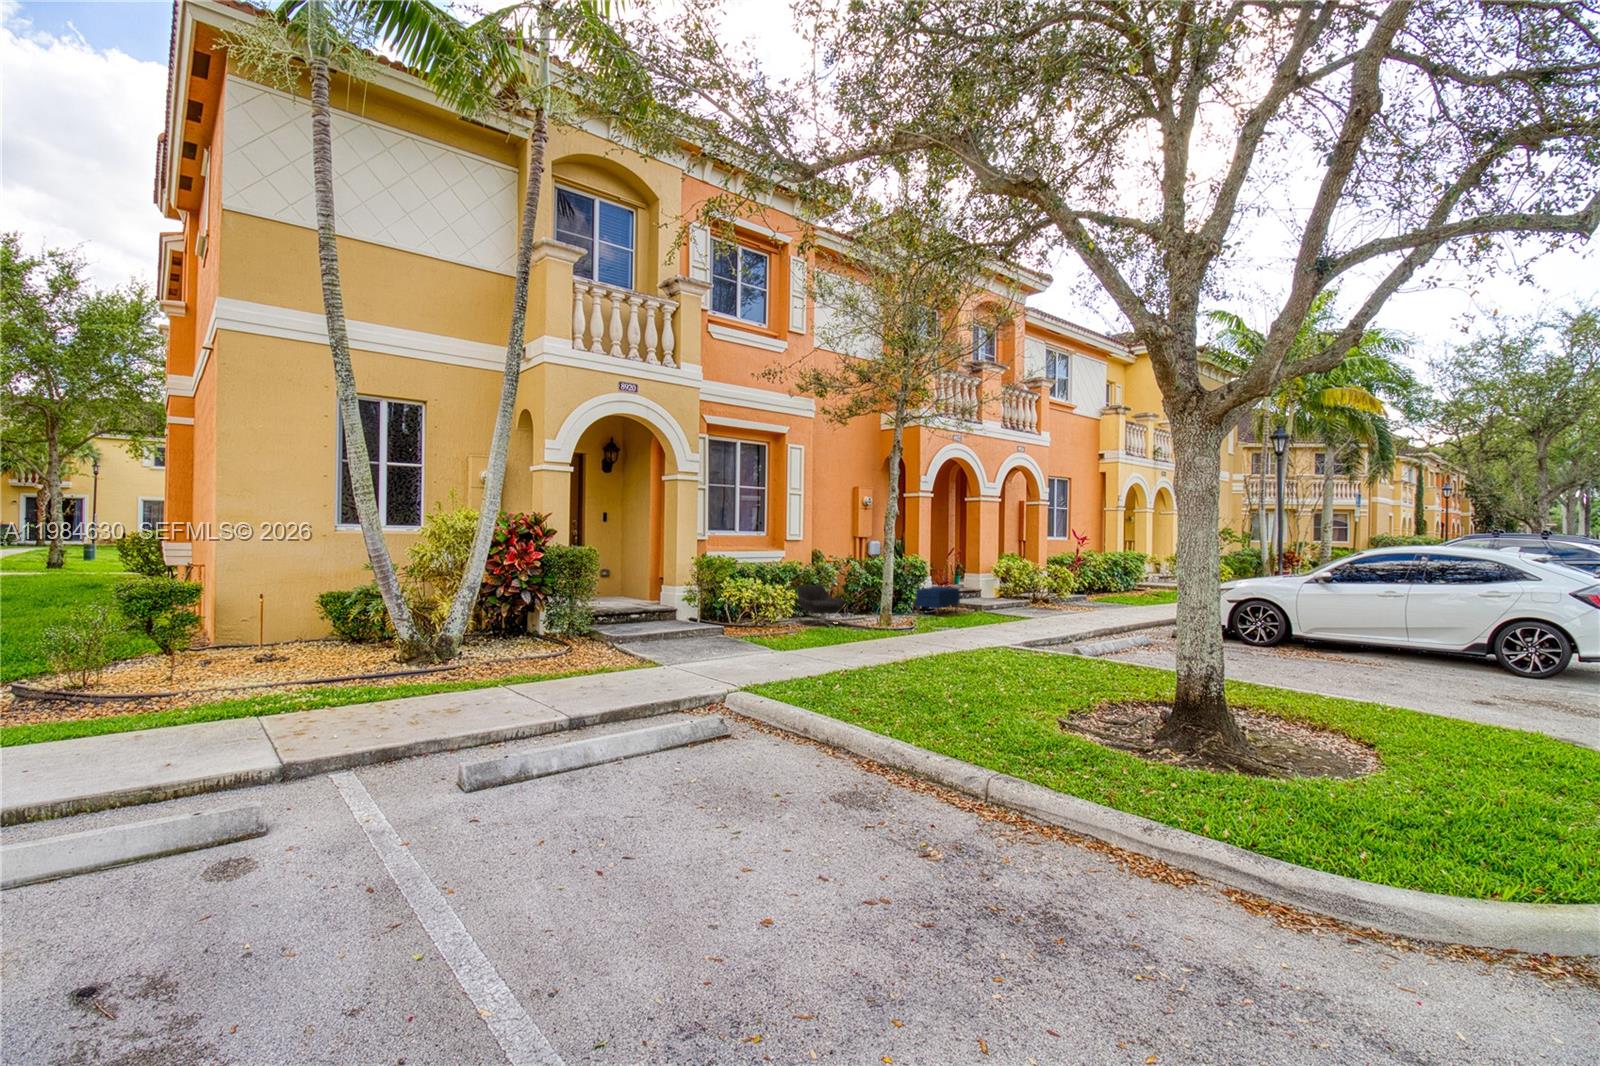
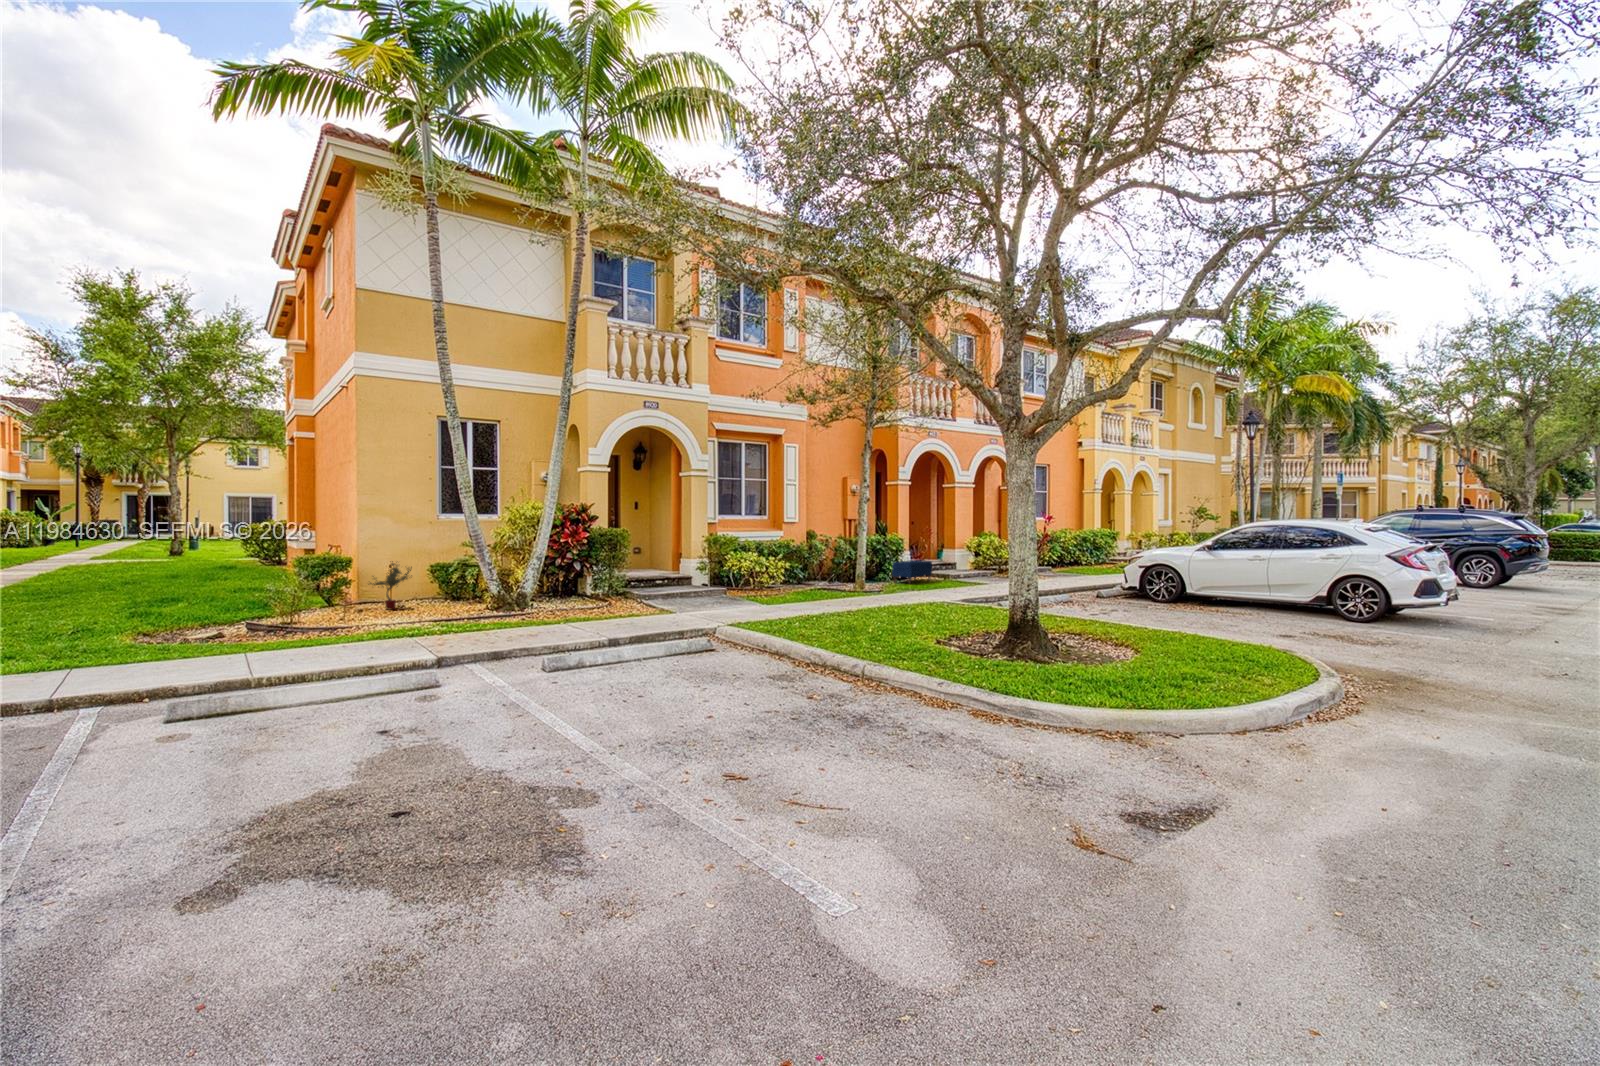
lounge chair: present [797,585,846,624] -> none [789,558,829,591]
potted tree: none [226,587,295,656] -> present [368,561,412,610]

